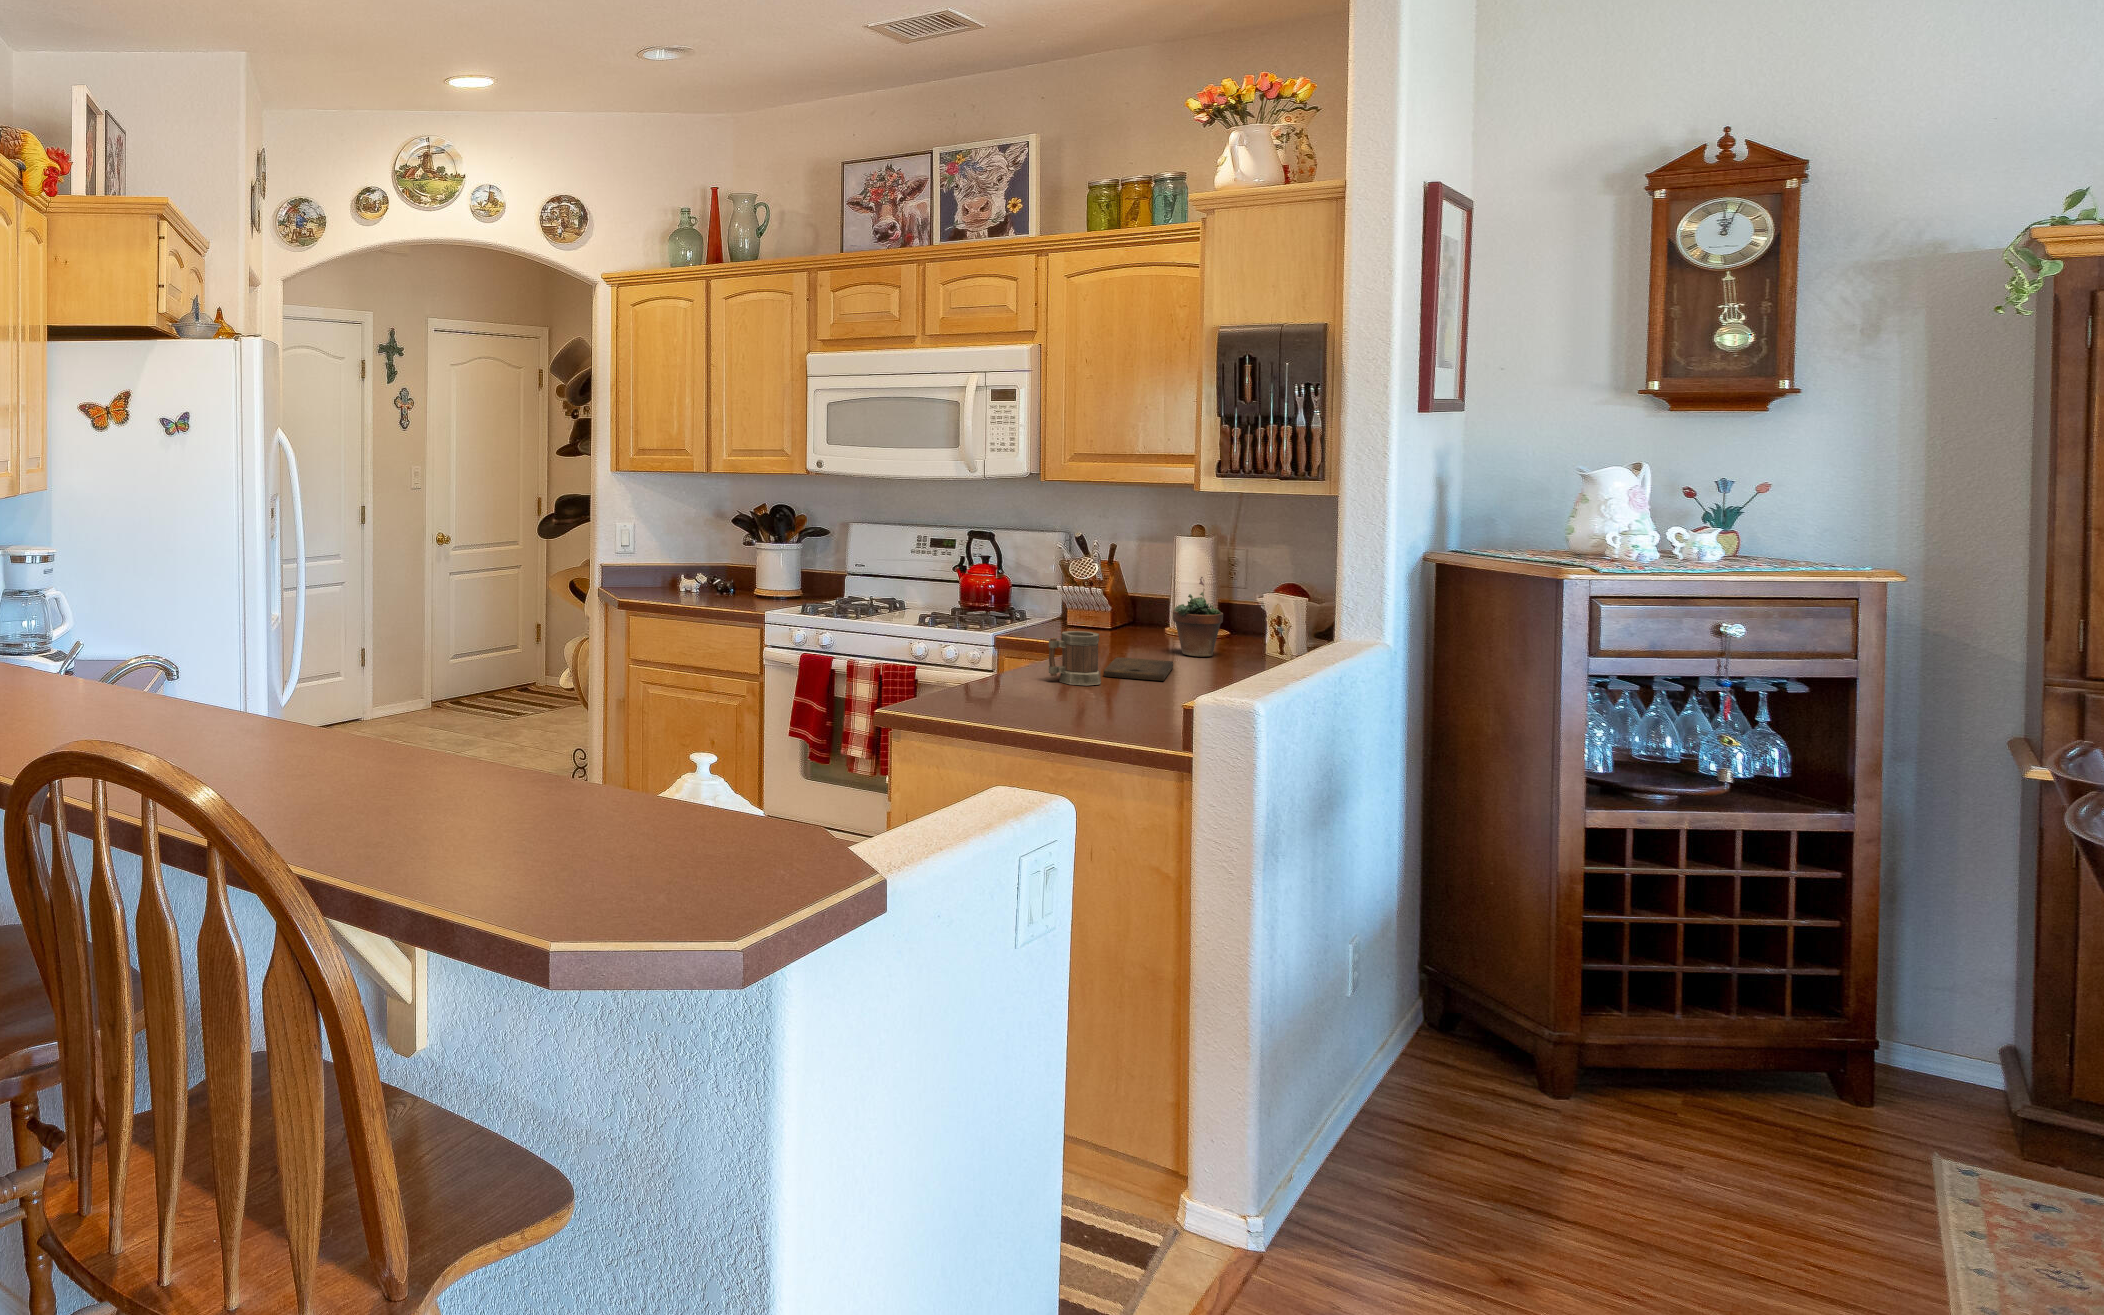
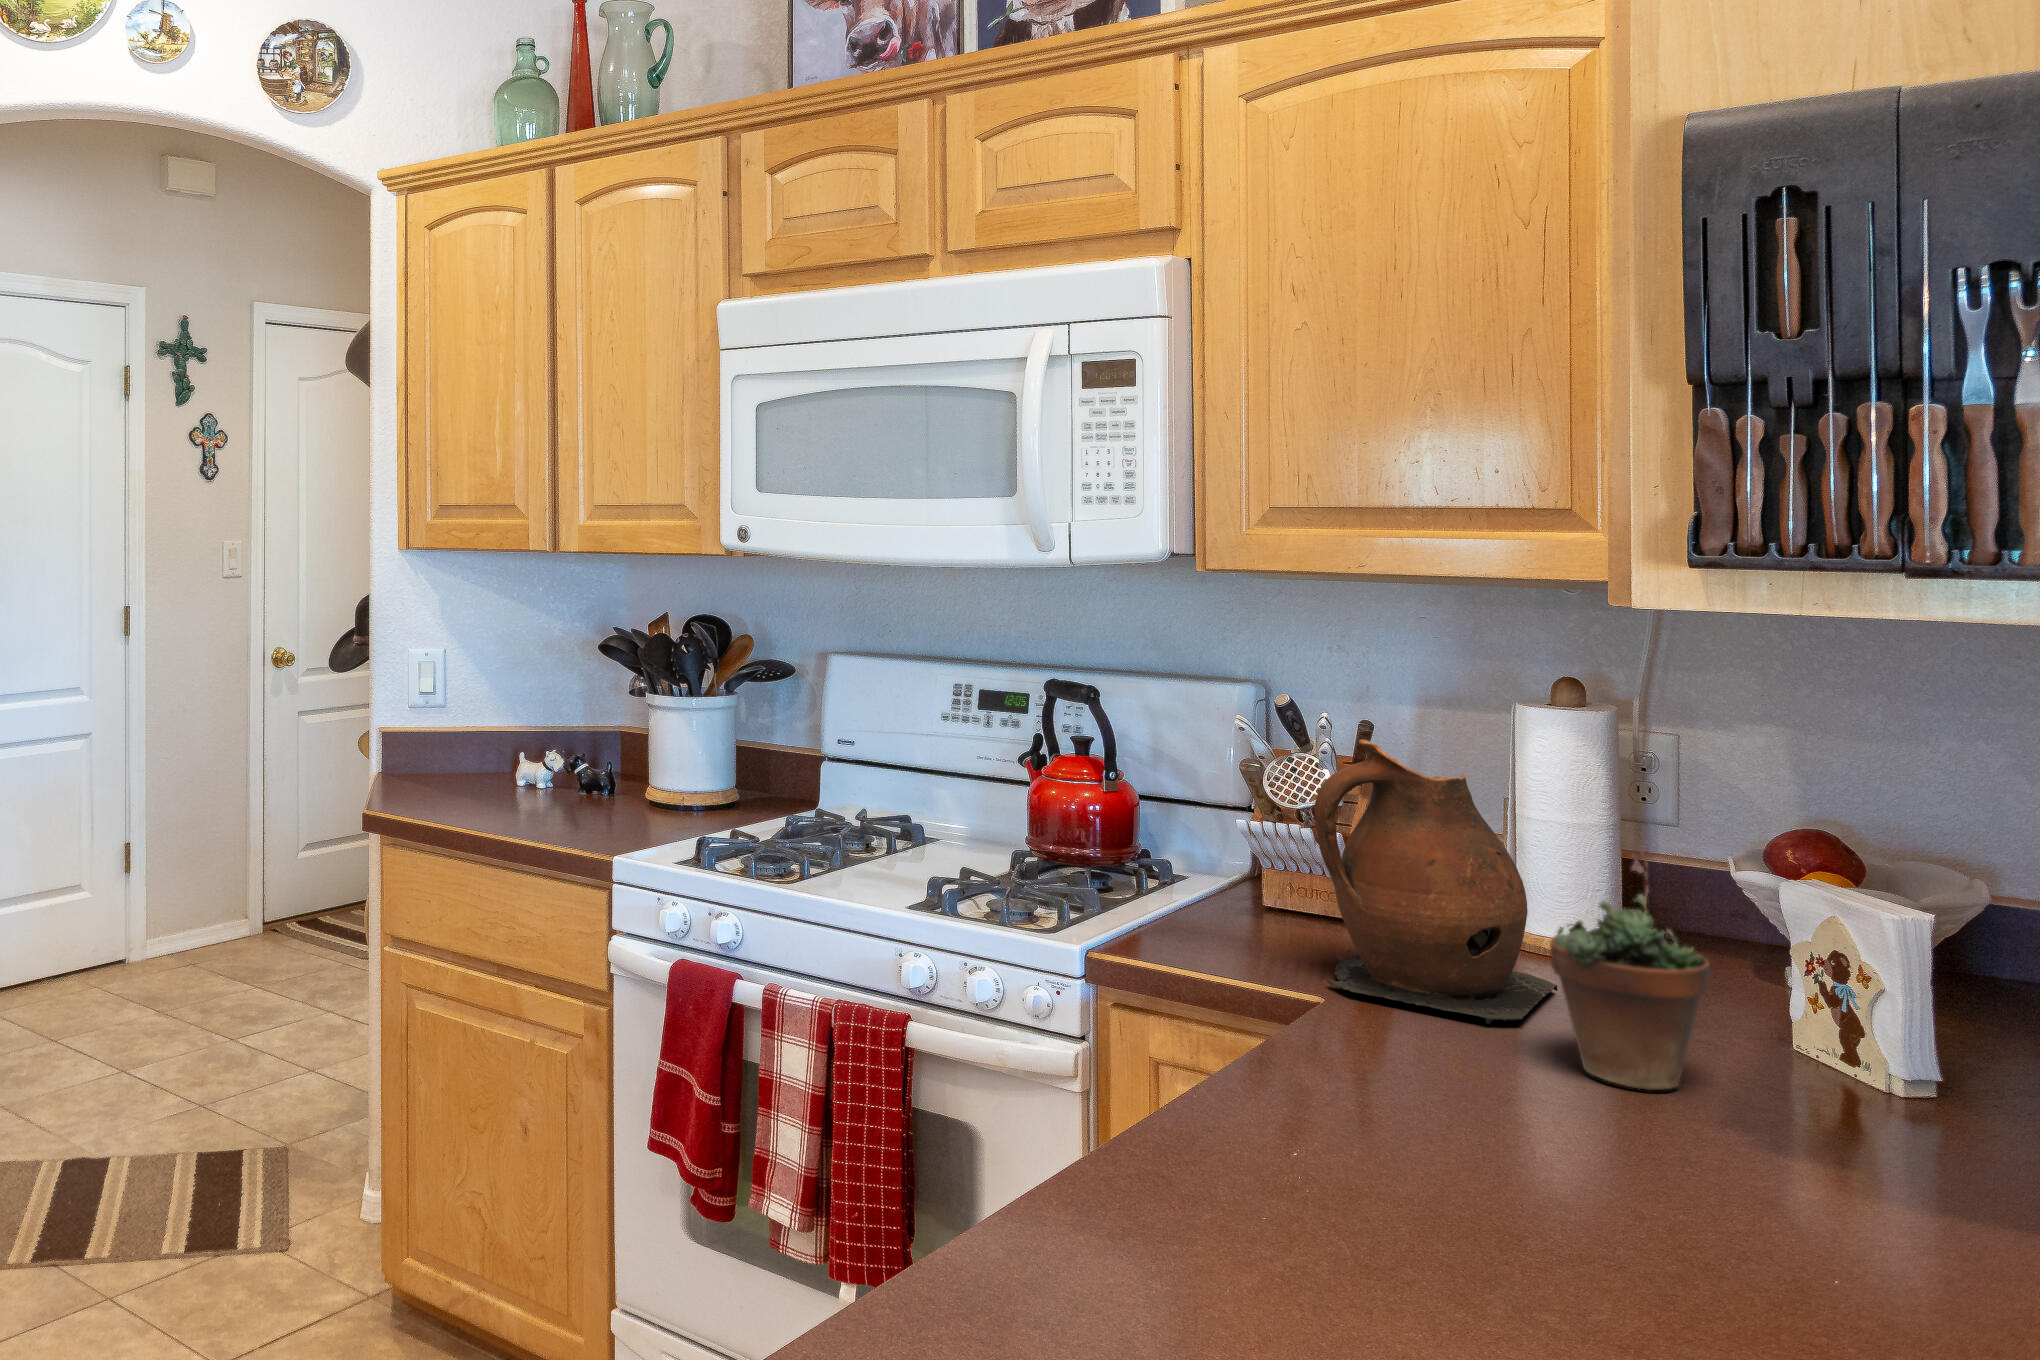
ceramic pitcher: none [1092,547,1178,646] -> present [1314,740,1557,1024]
mug: present [1049,631,1101,685] -> none [1143,1058,1328,1275]
cutting board: present [1104,657,1173,681] -> none [1339,1101,1570,1251]

